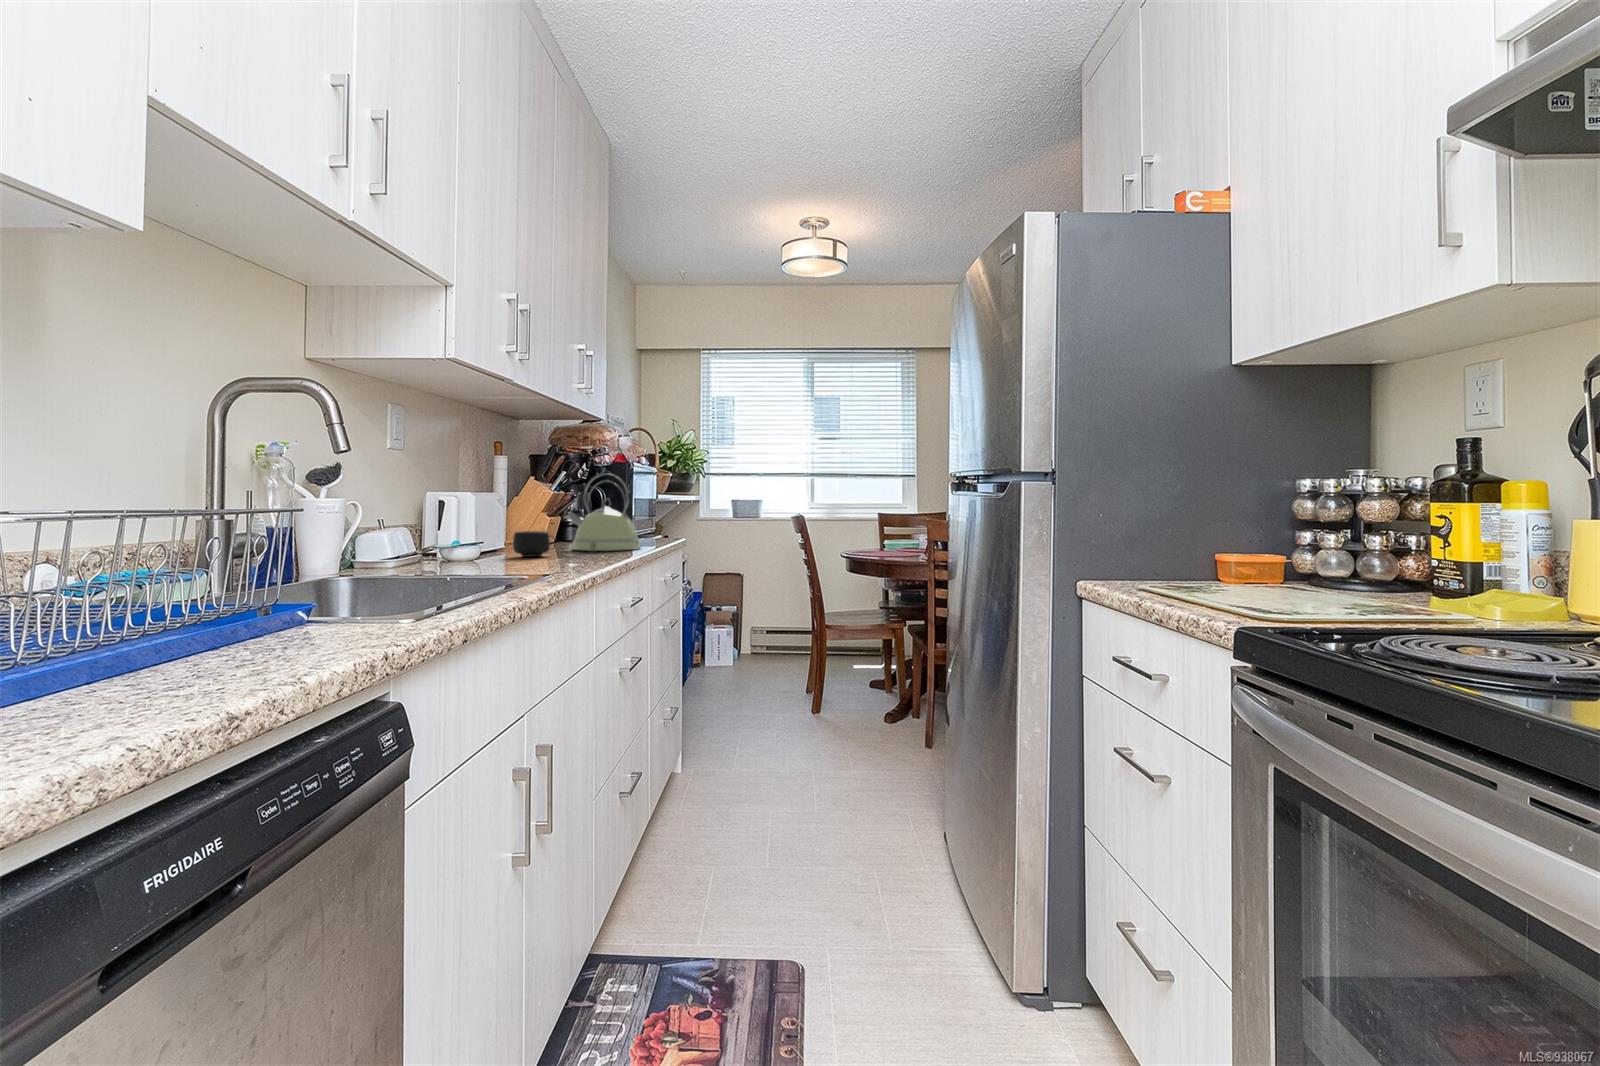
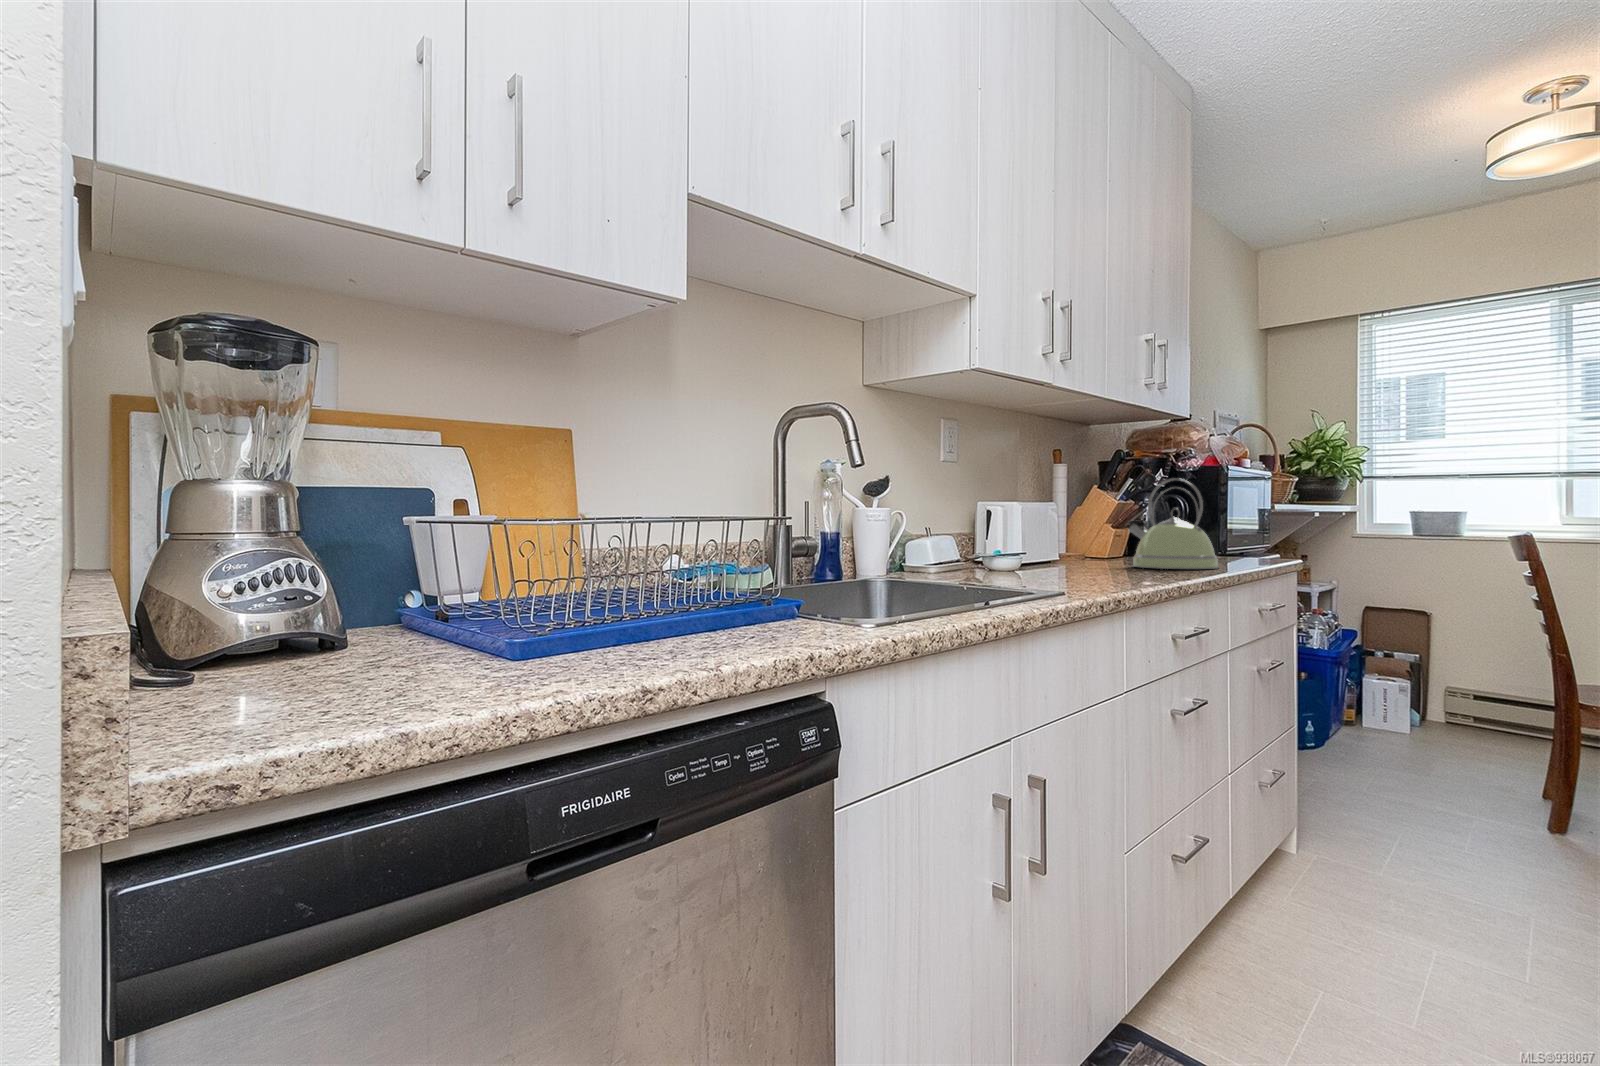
mug: present [513,531,551,557] -> none [1058,545,1103,572]

